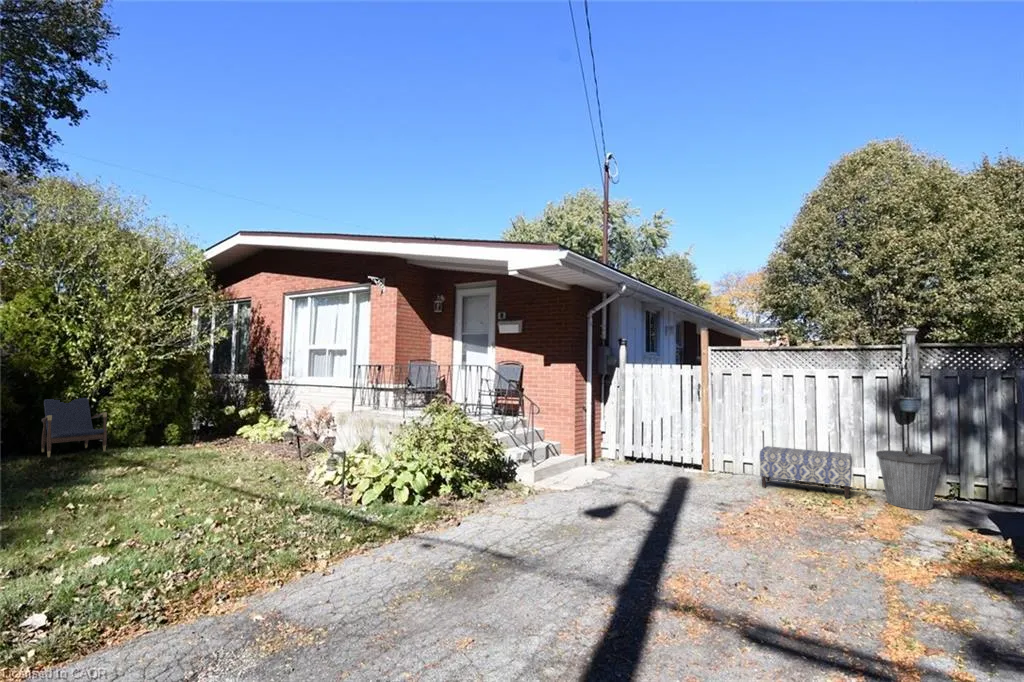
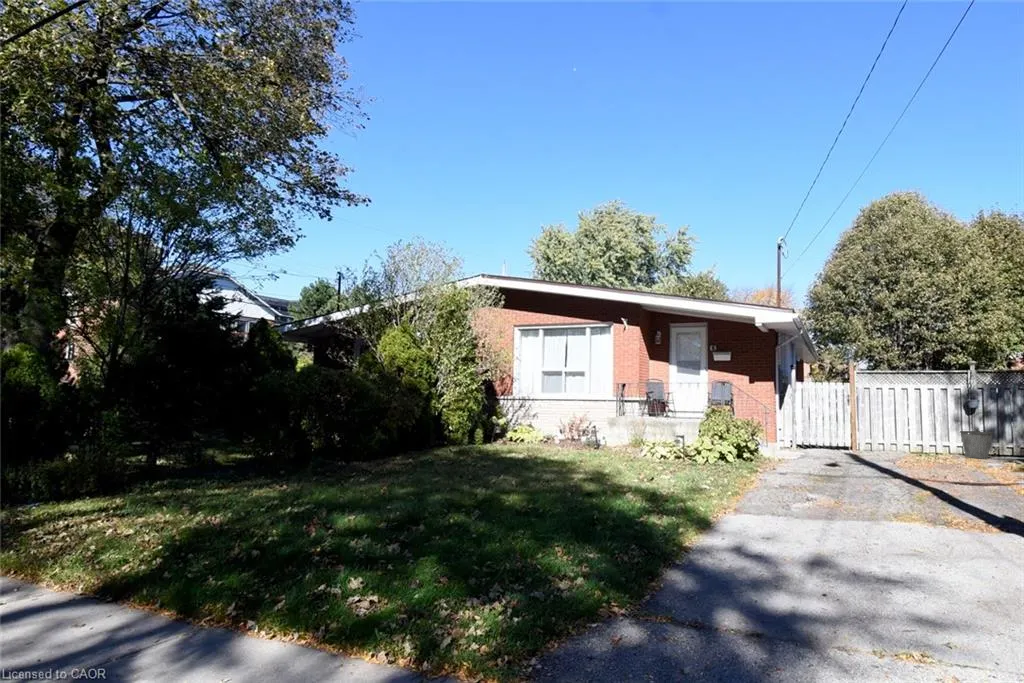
lounge chair: present [42,398,107,457] -> none [434,407,477,447]
bench: present [760,446,852,498] -> none [894,431,947,456]

